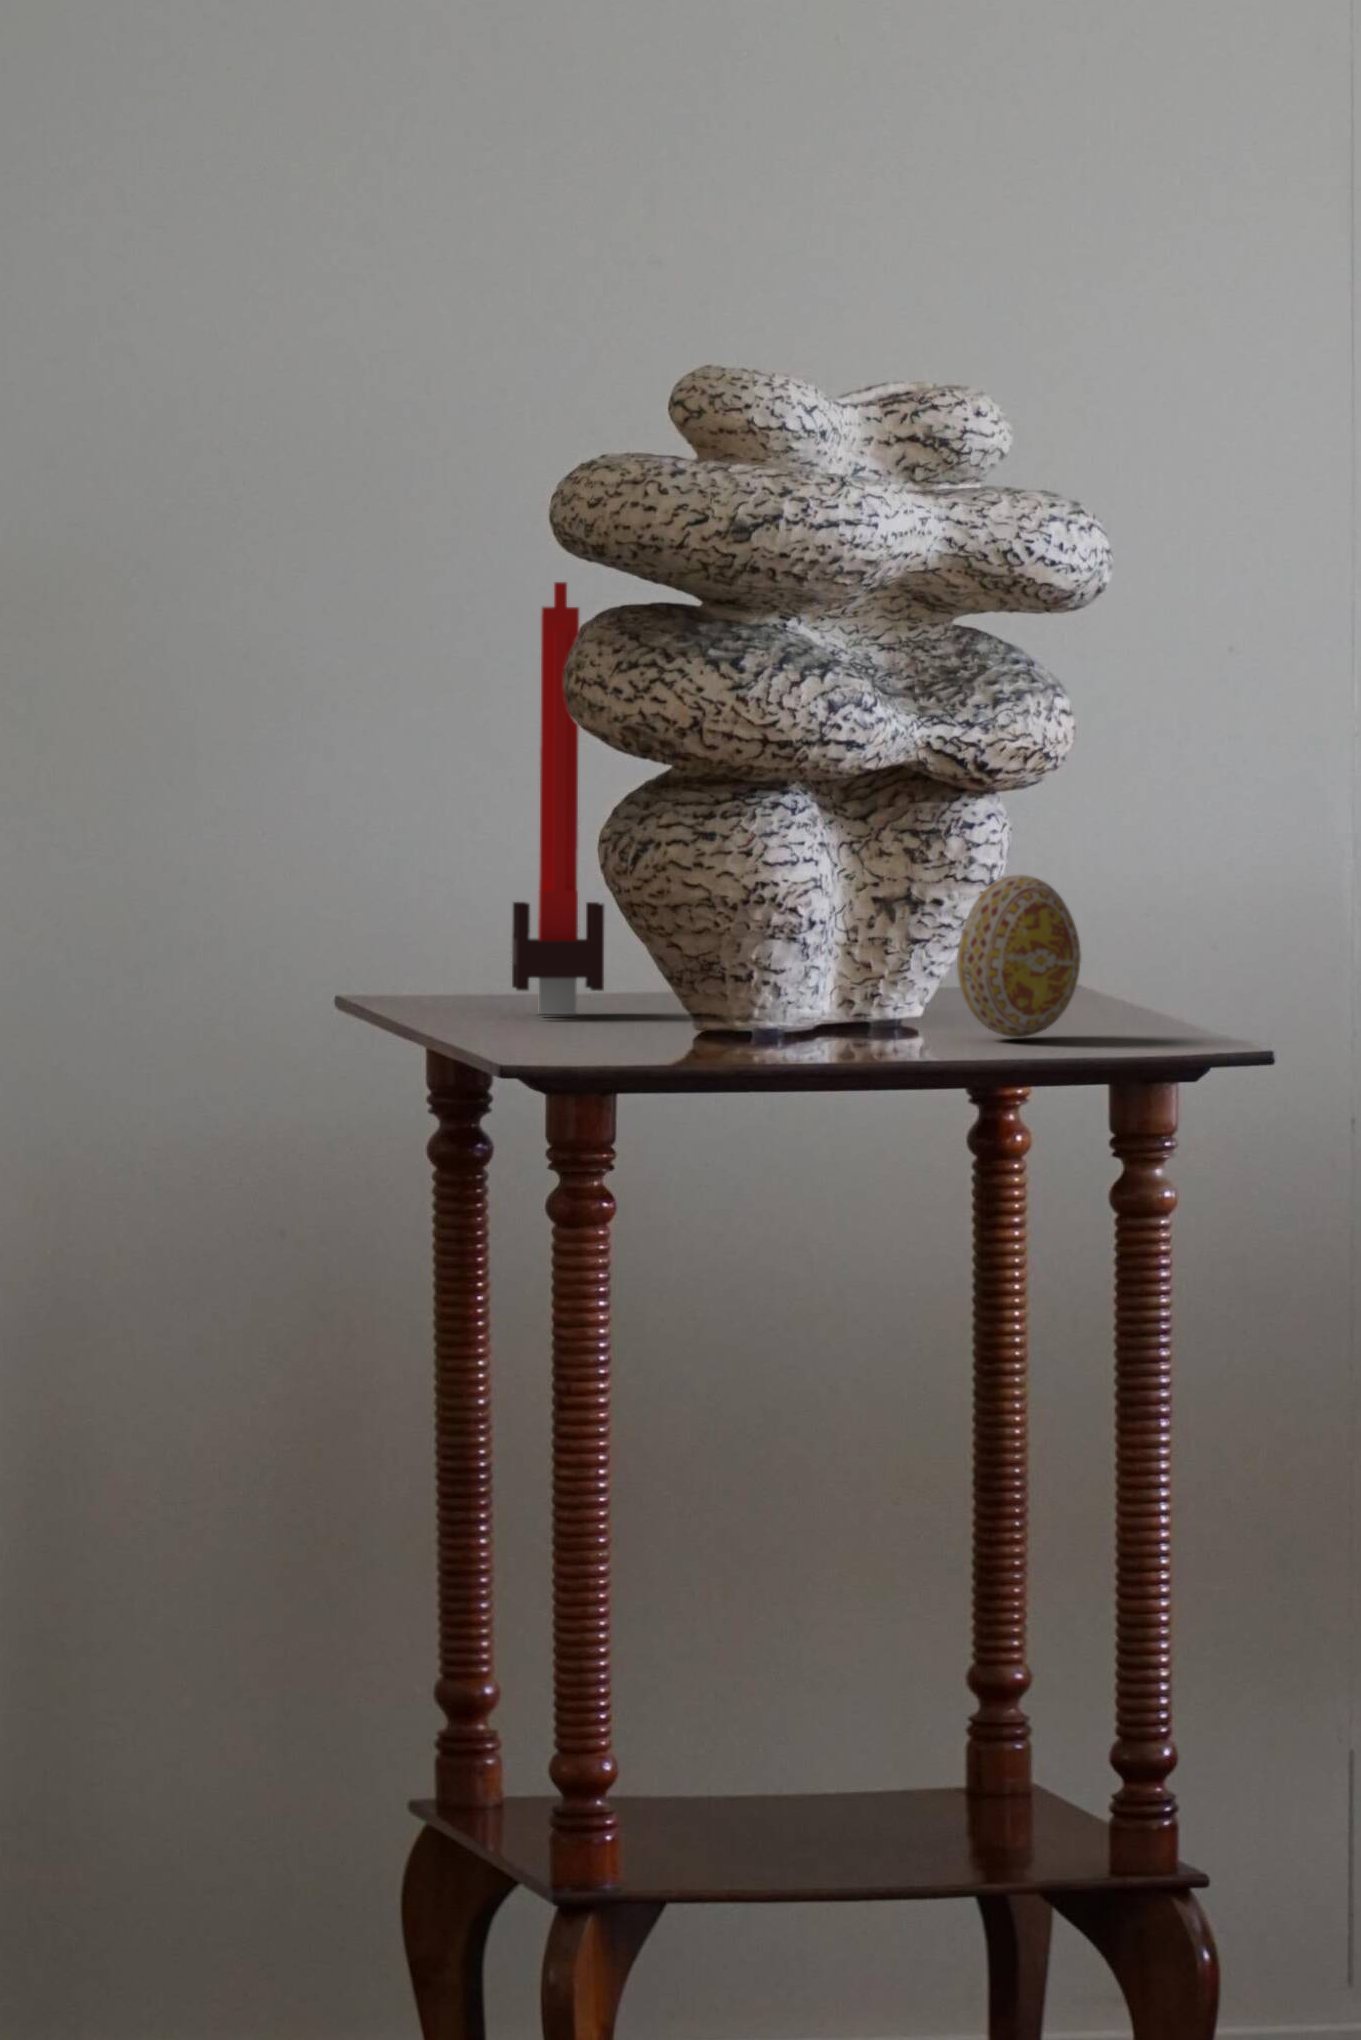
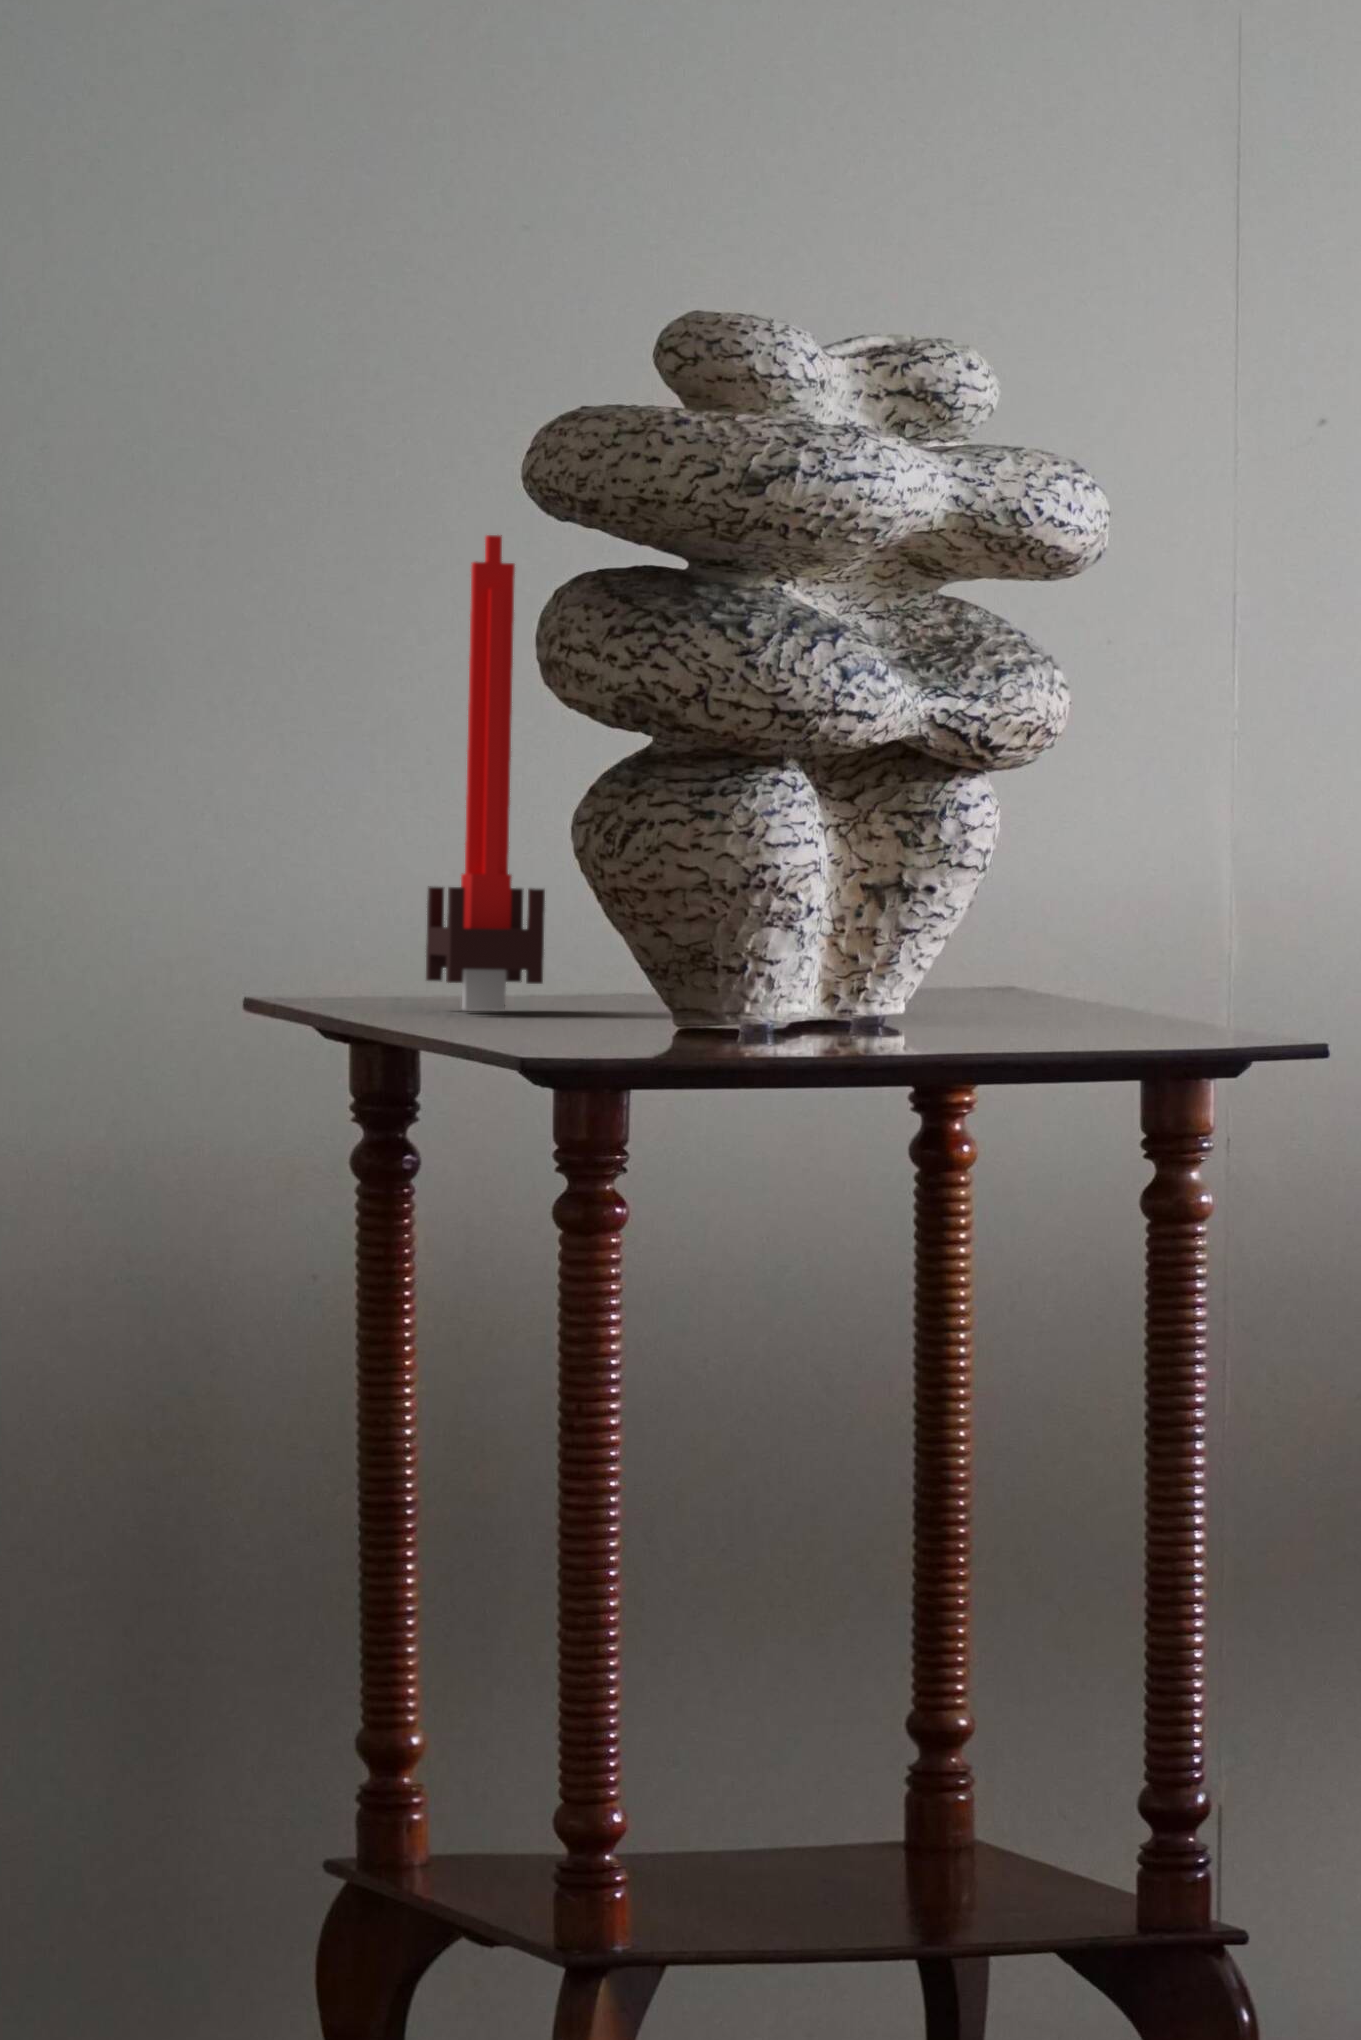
decorative egg: present [957,875,1081,1037] -> none [967,860,1098,1033]

